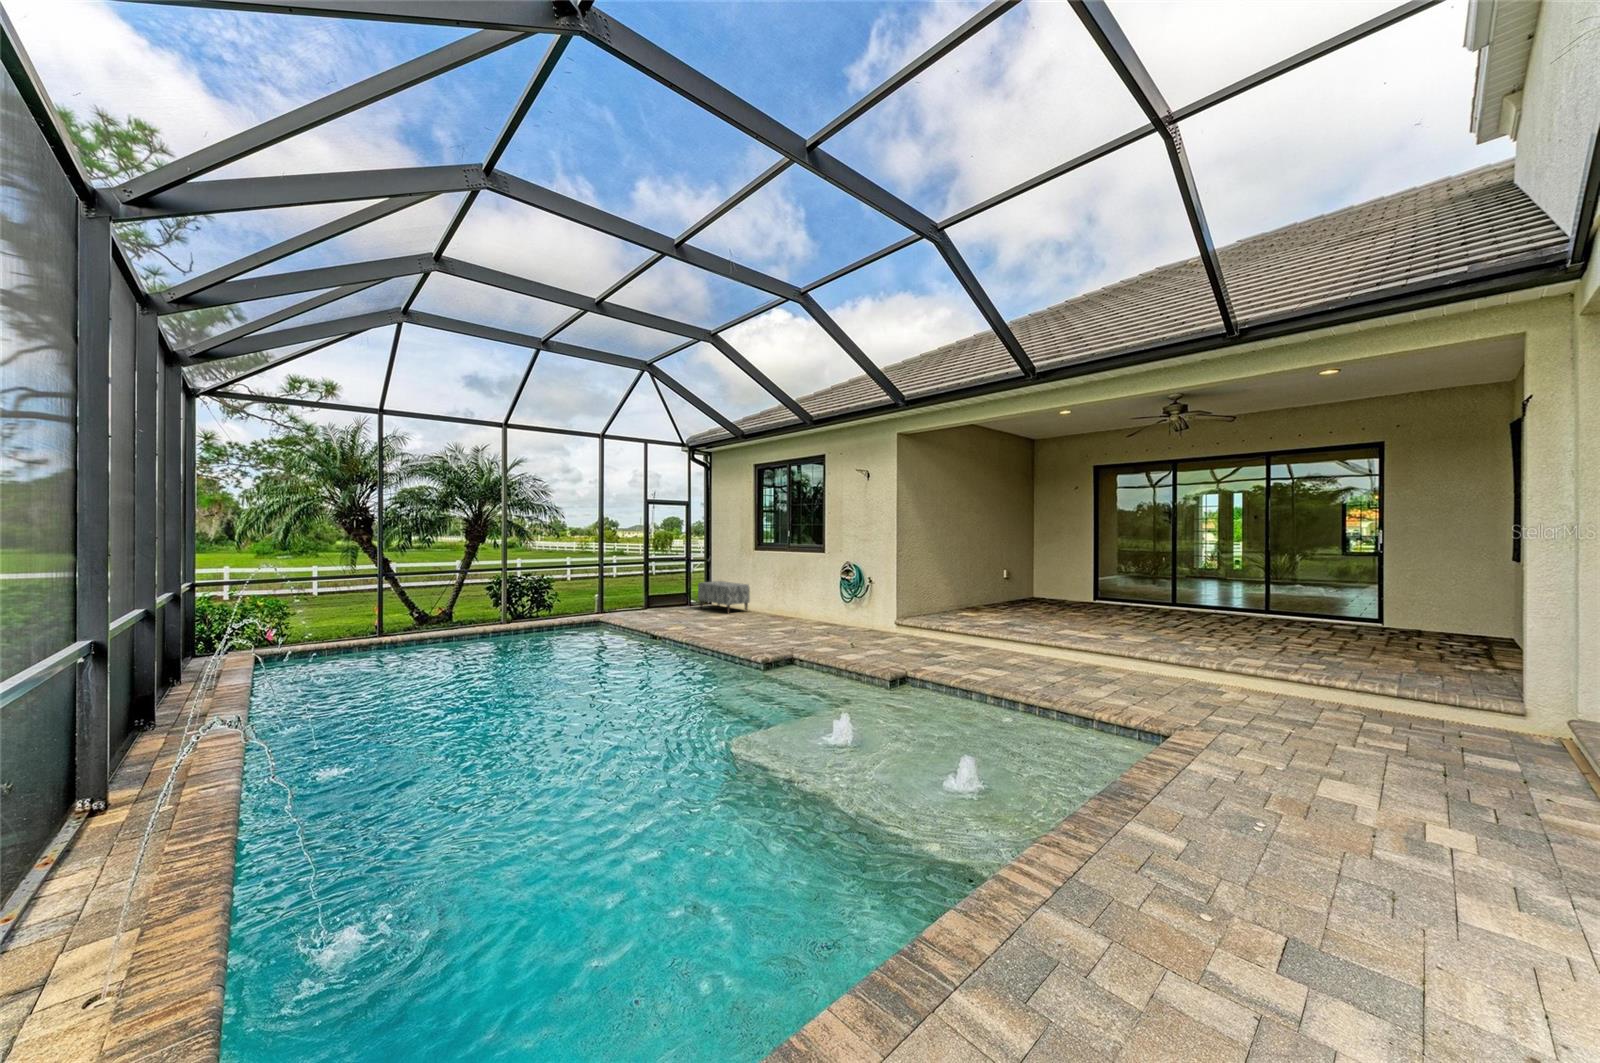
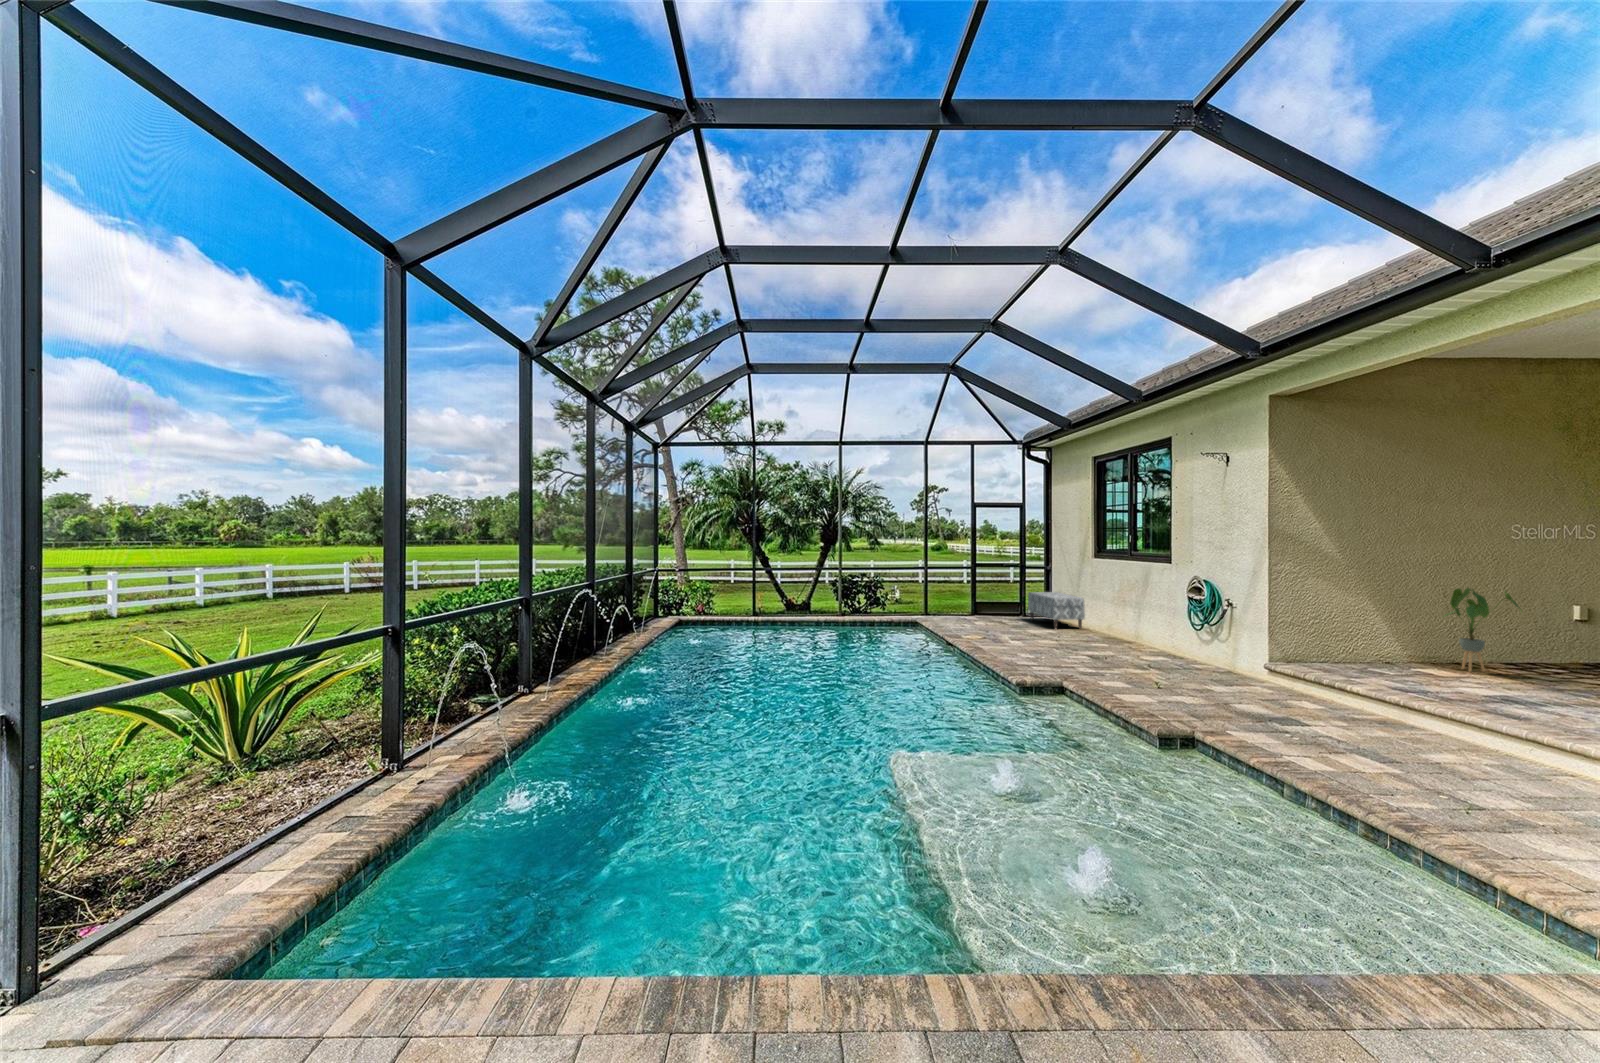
house plant: none [972,562,1004,612] -> present [1445,588,1518,672]

